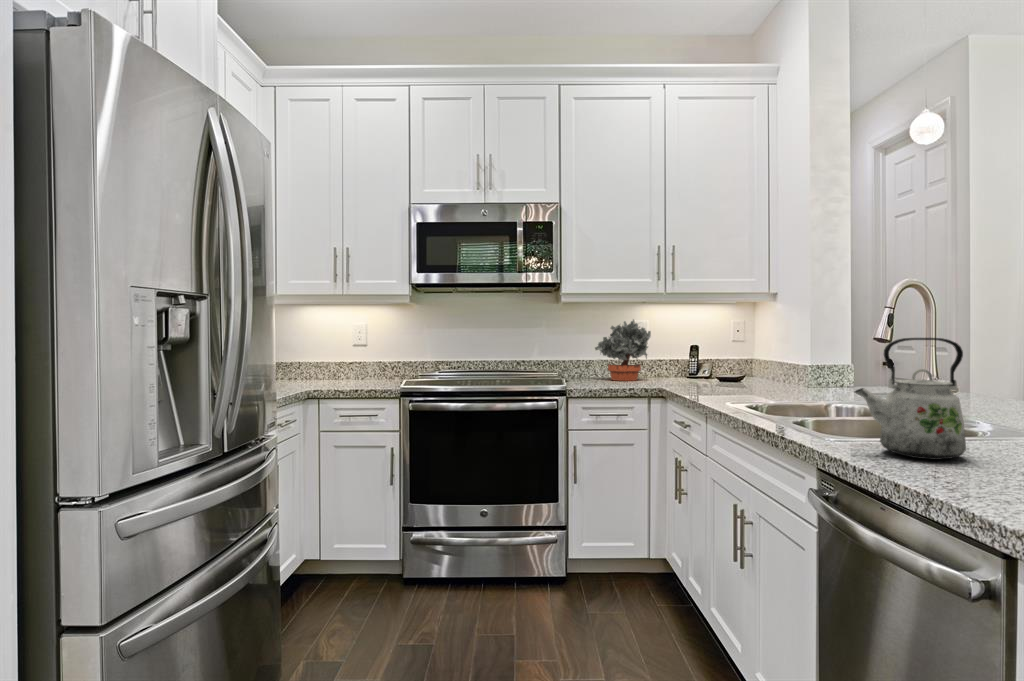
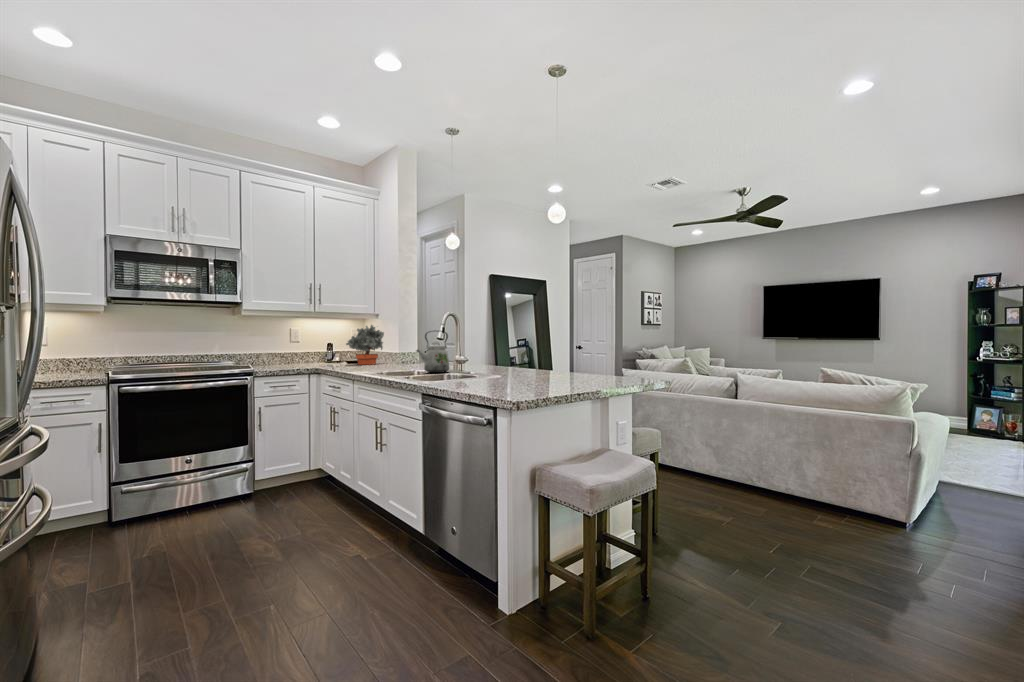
potted plant: present [595,320,651,381] -> present [346,325,384,365]

